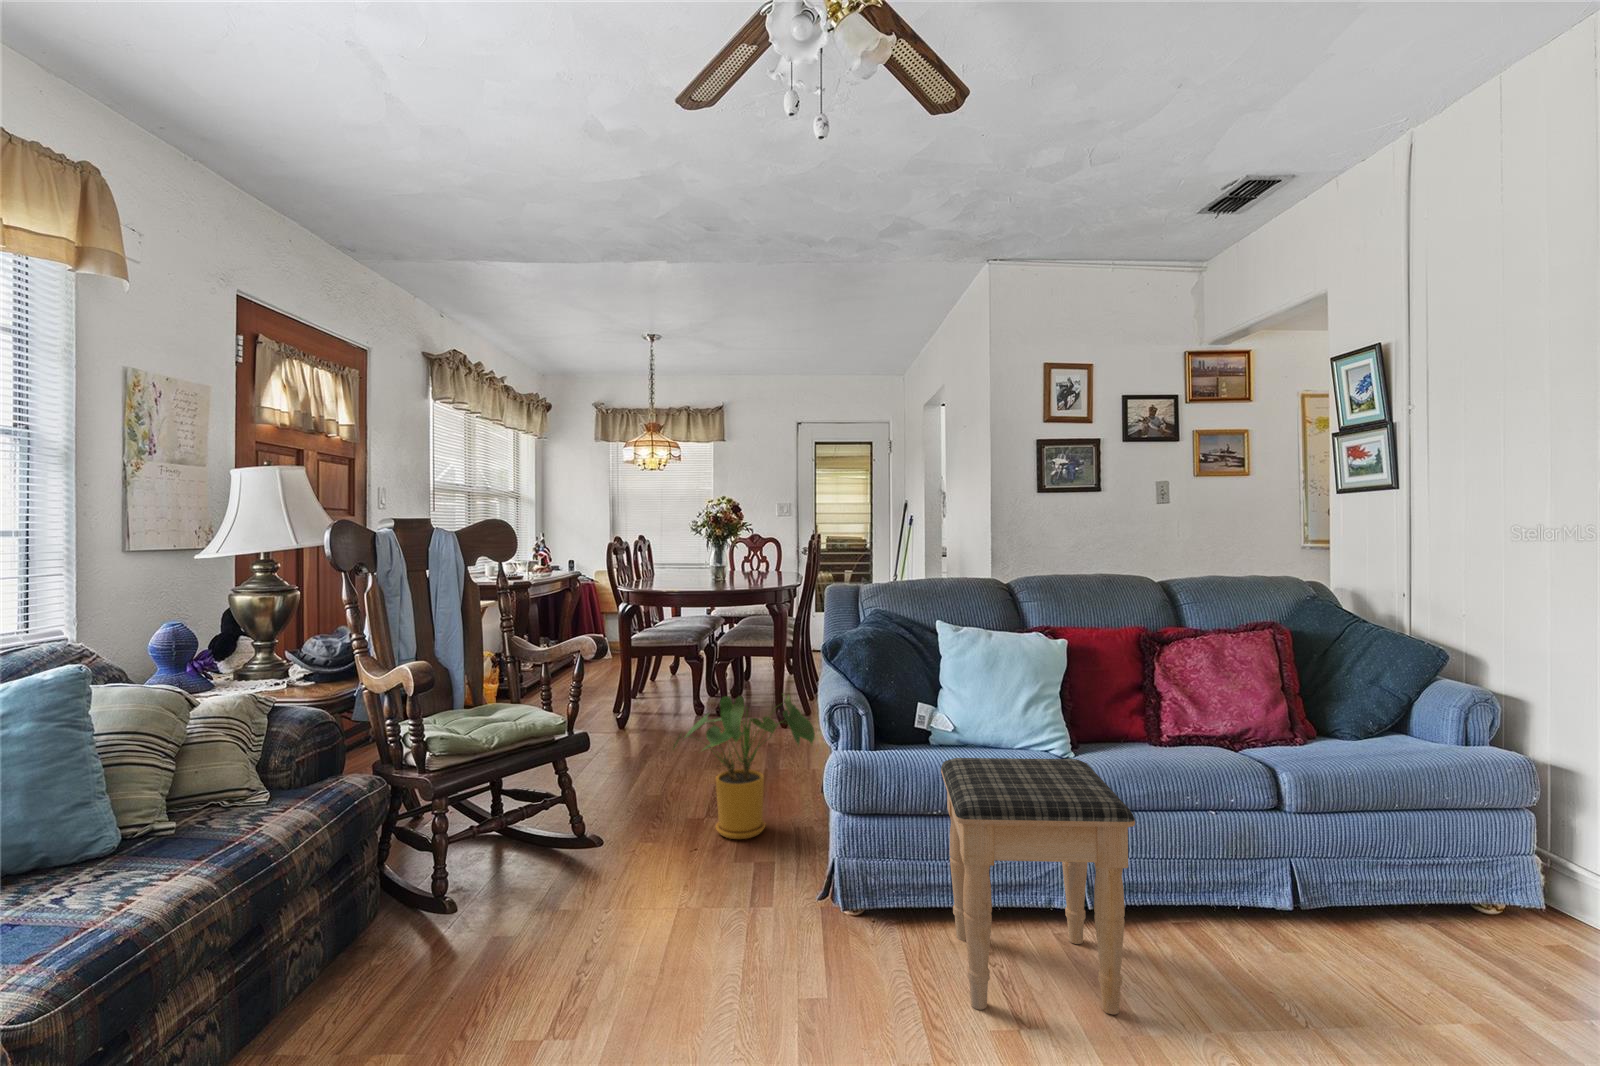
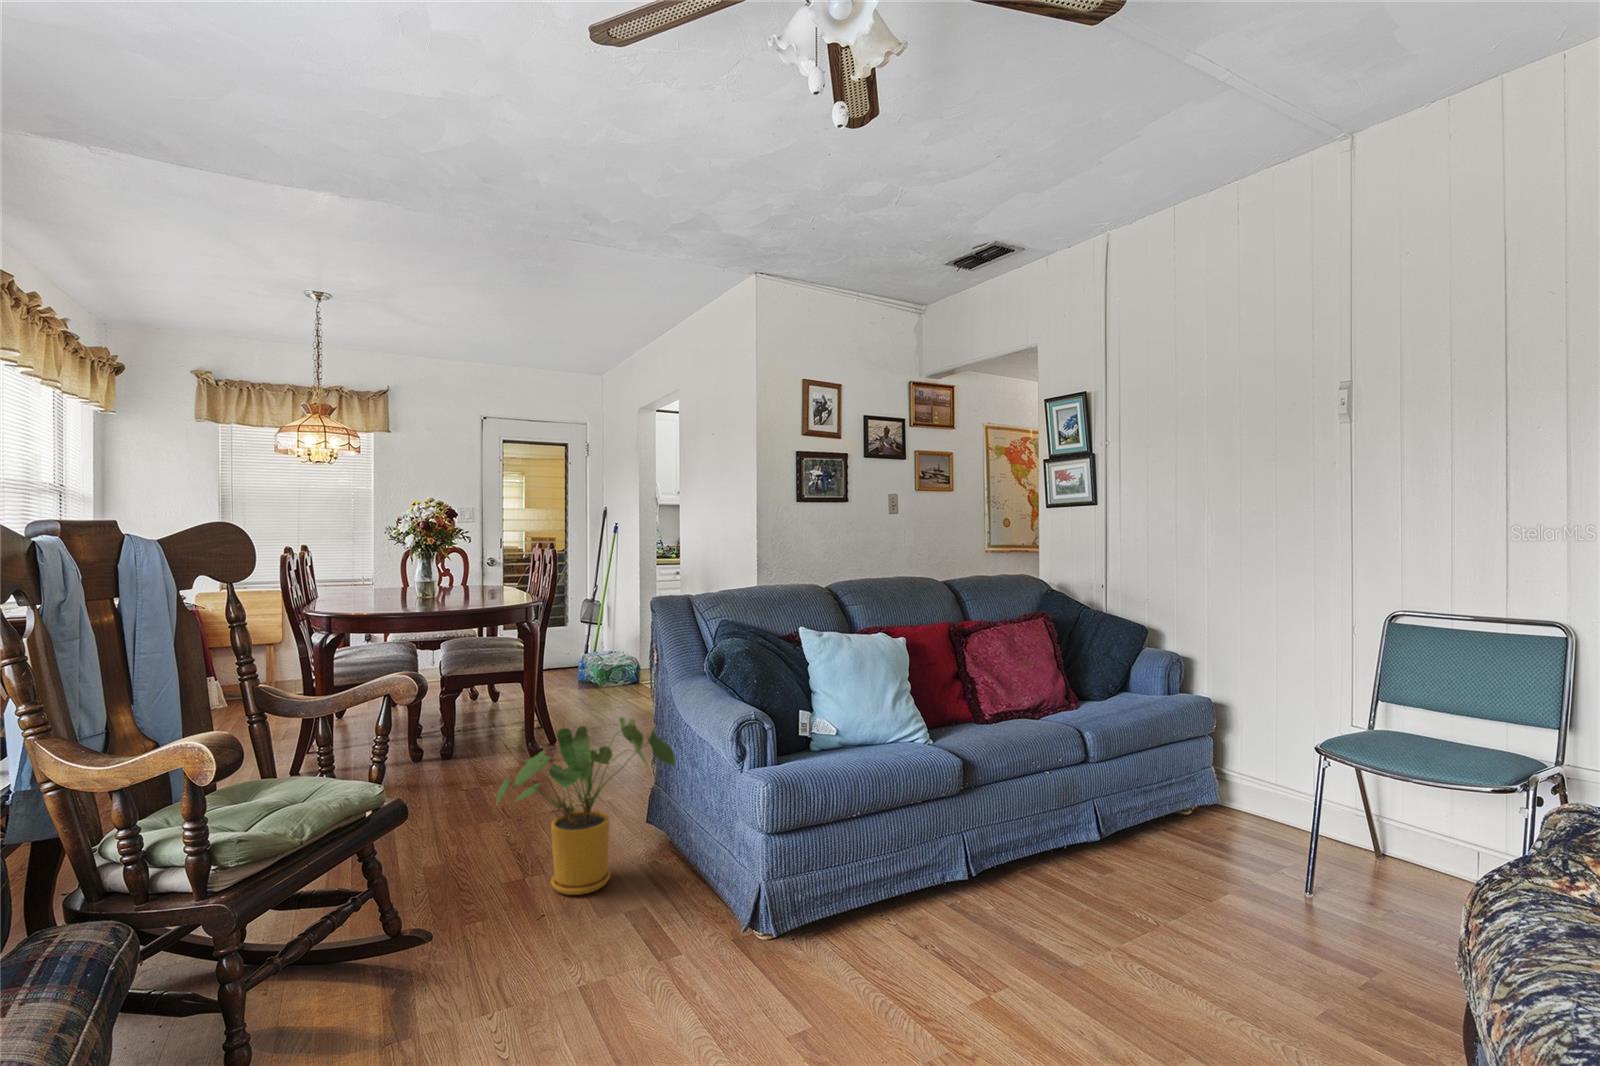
footstool: present [941,758,1135,1014] -> none [866,743,1074,997]

